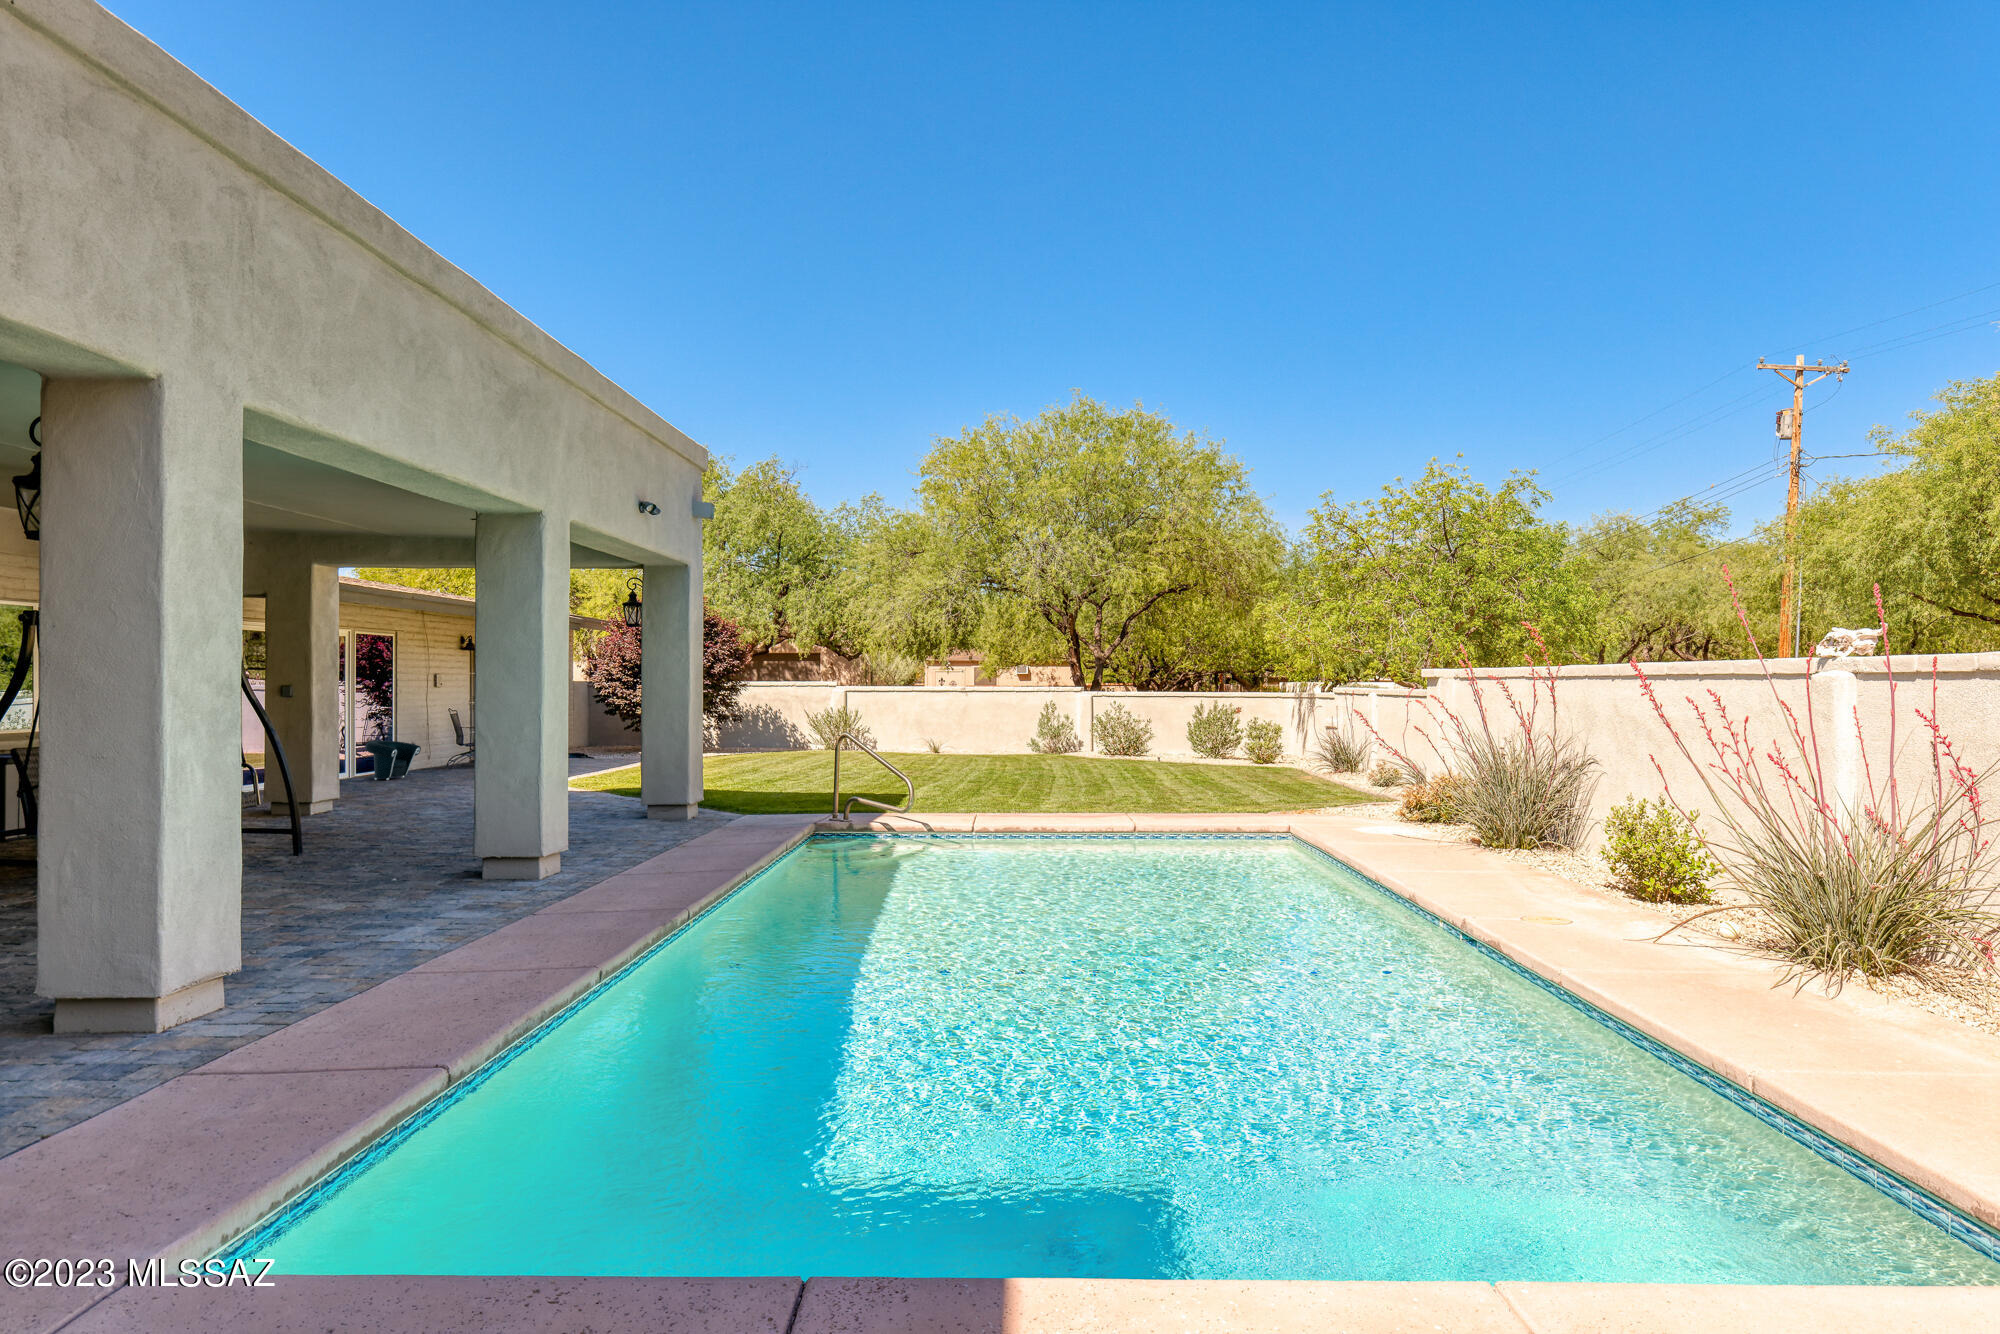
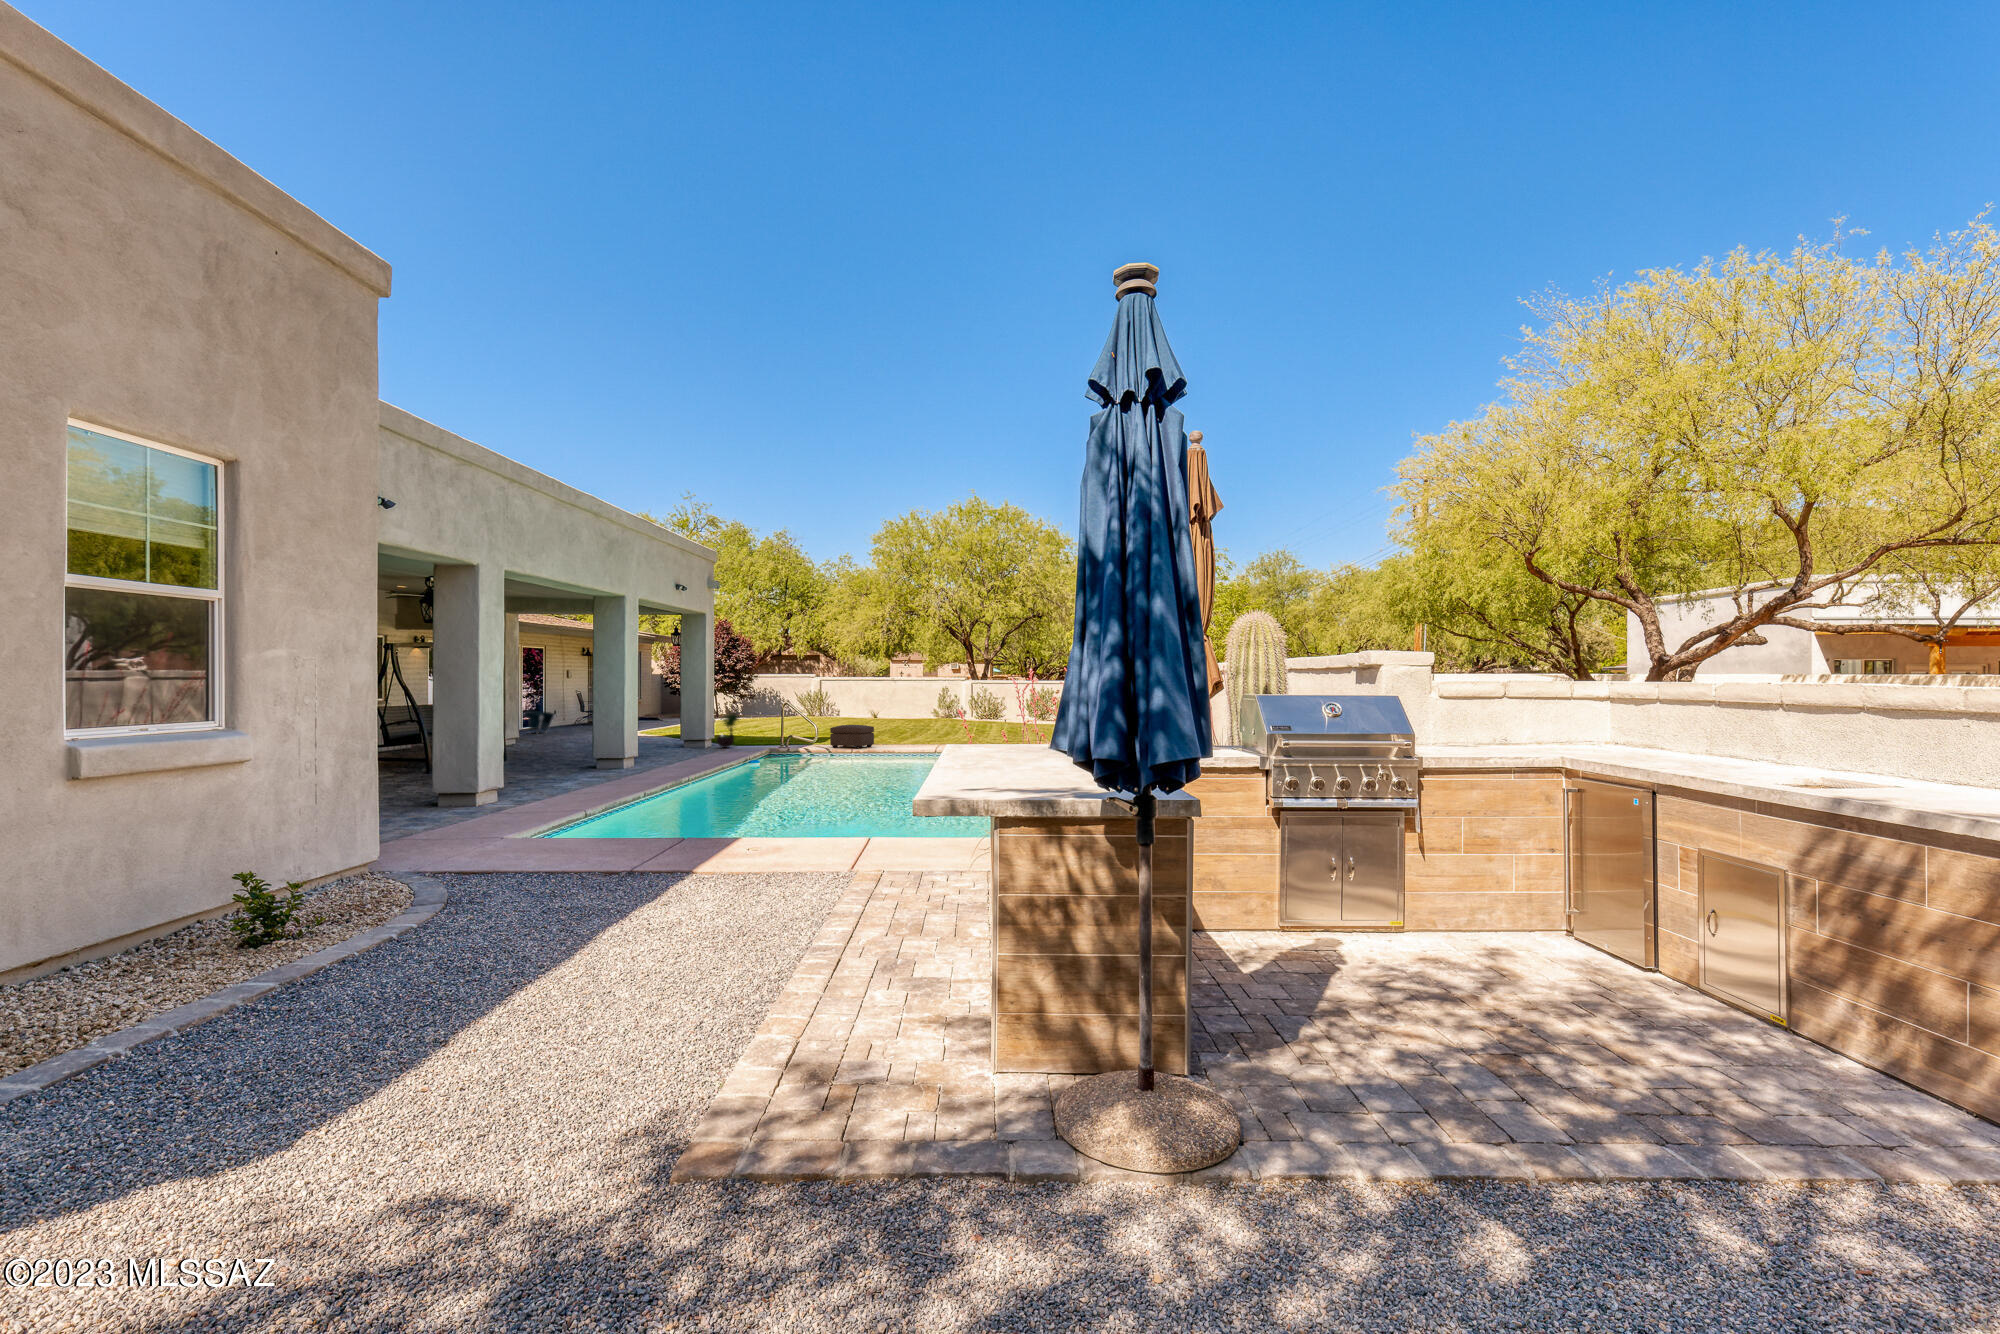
potted tree: none [701,747,744,818] -> present [717,714,739,748]
ottoman: none [910,778,990,823] -> present [830,725,874,749]

